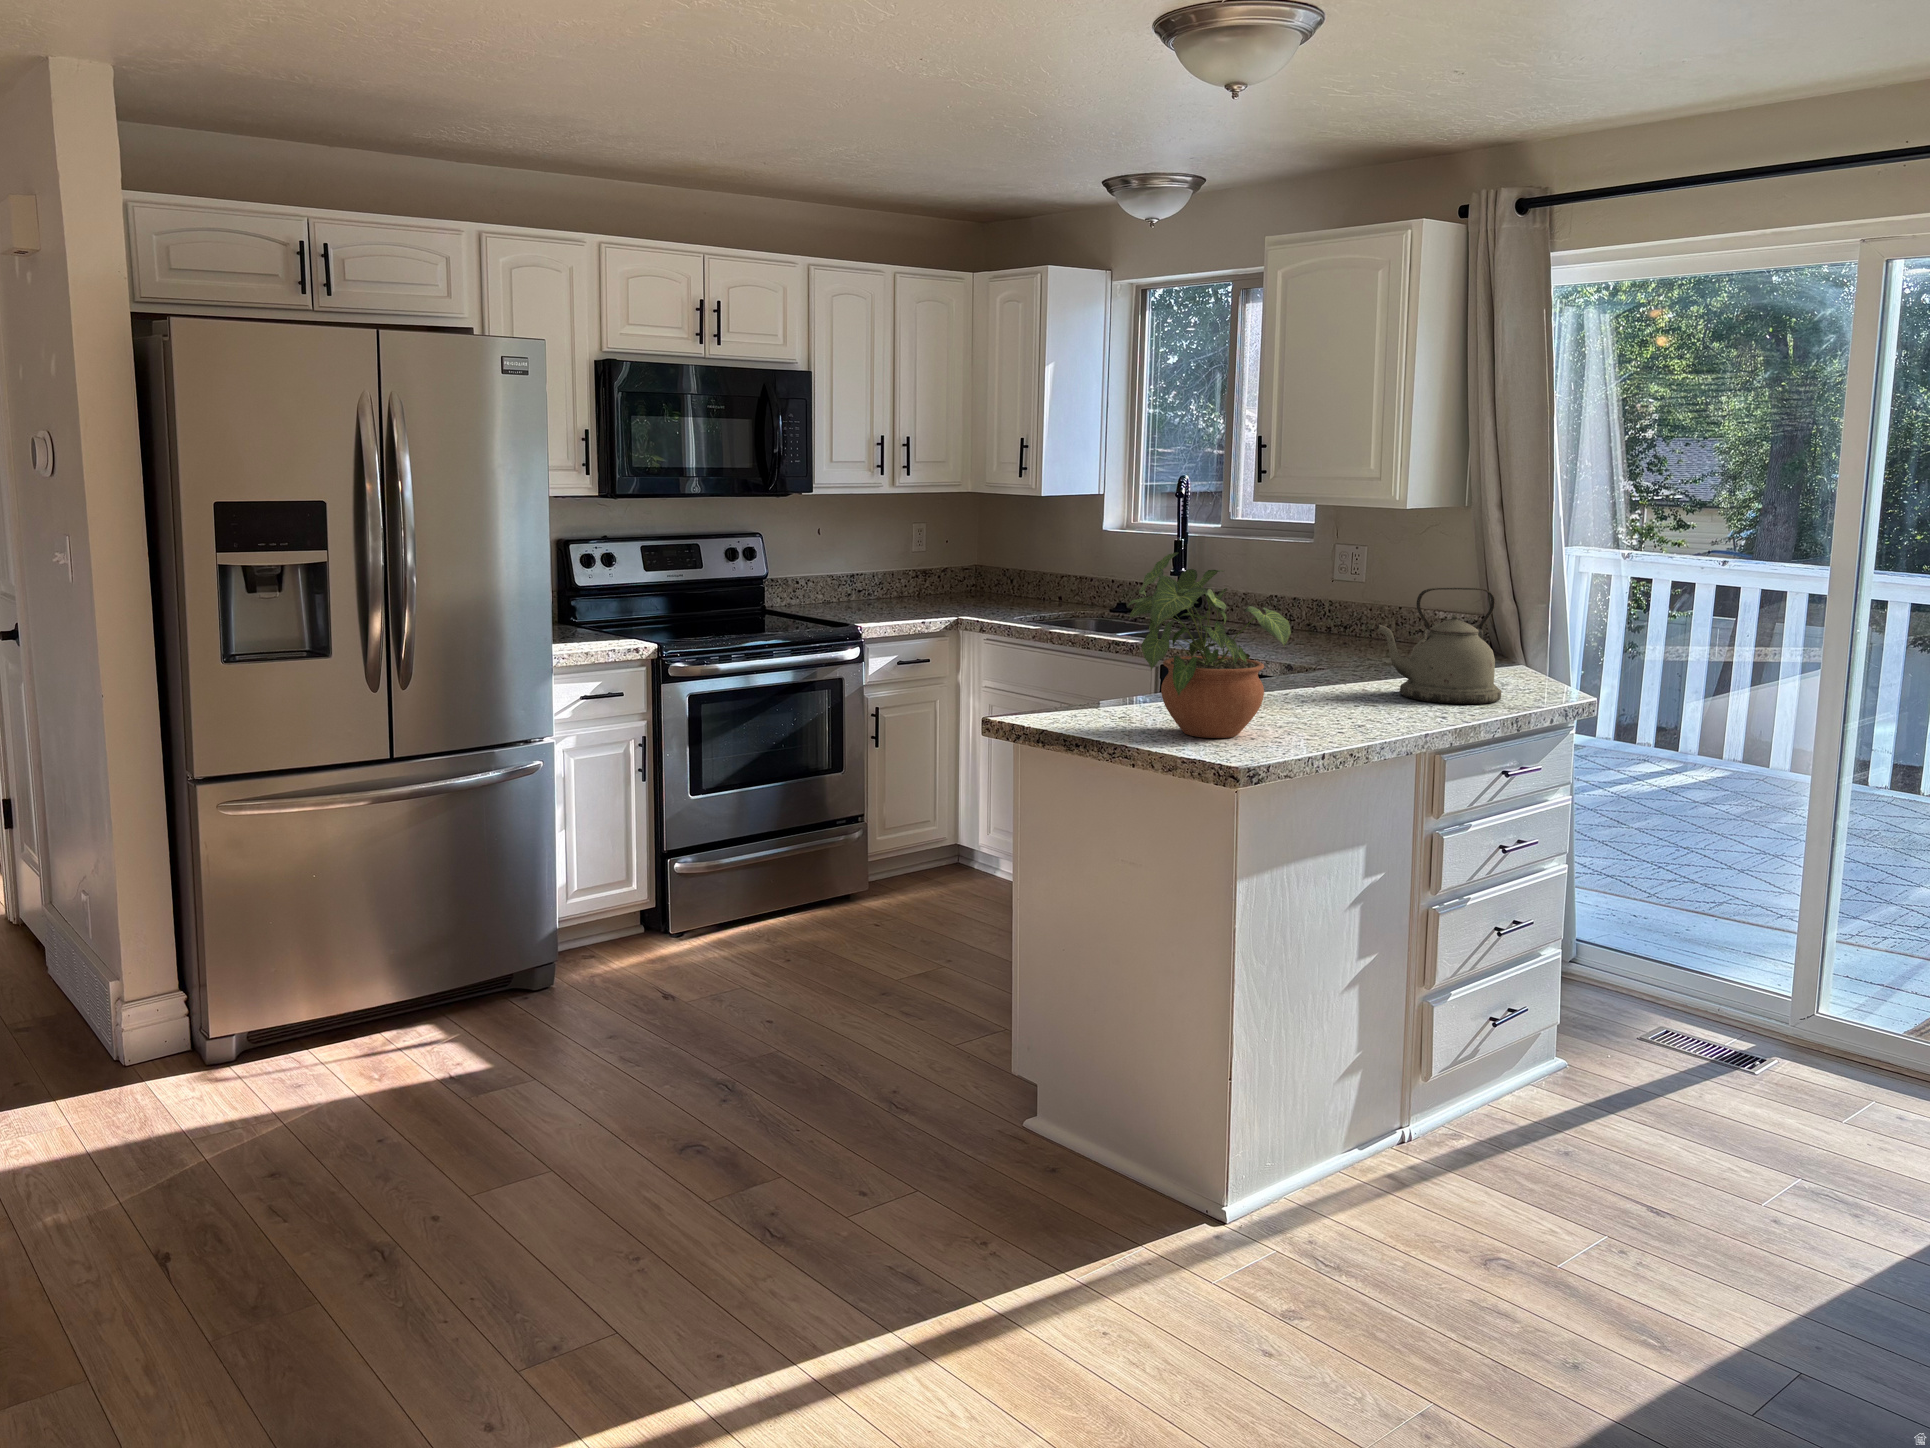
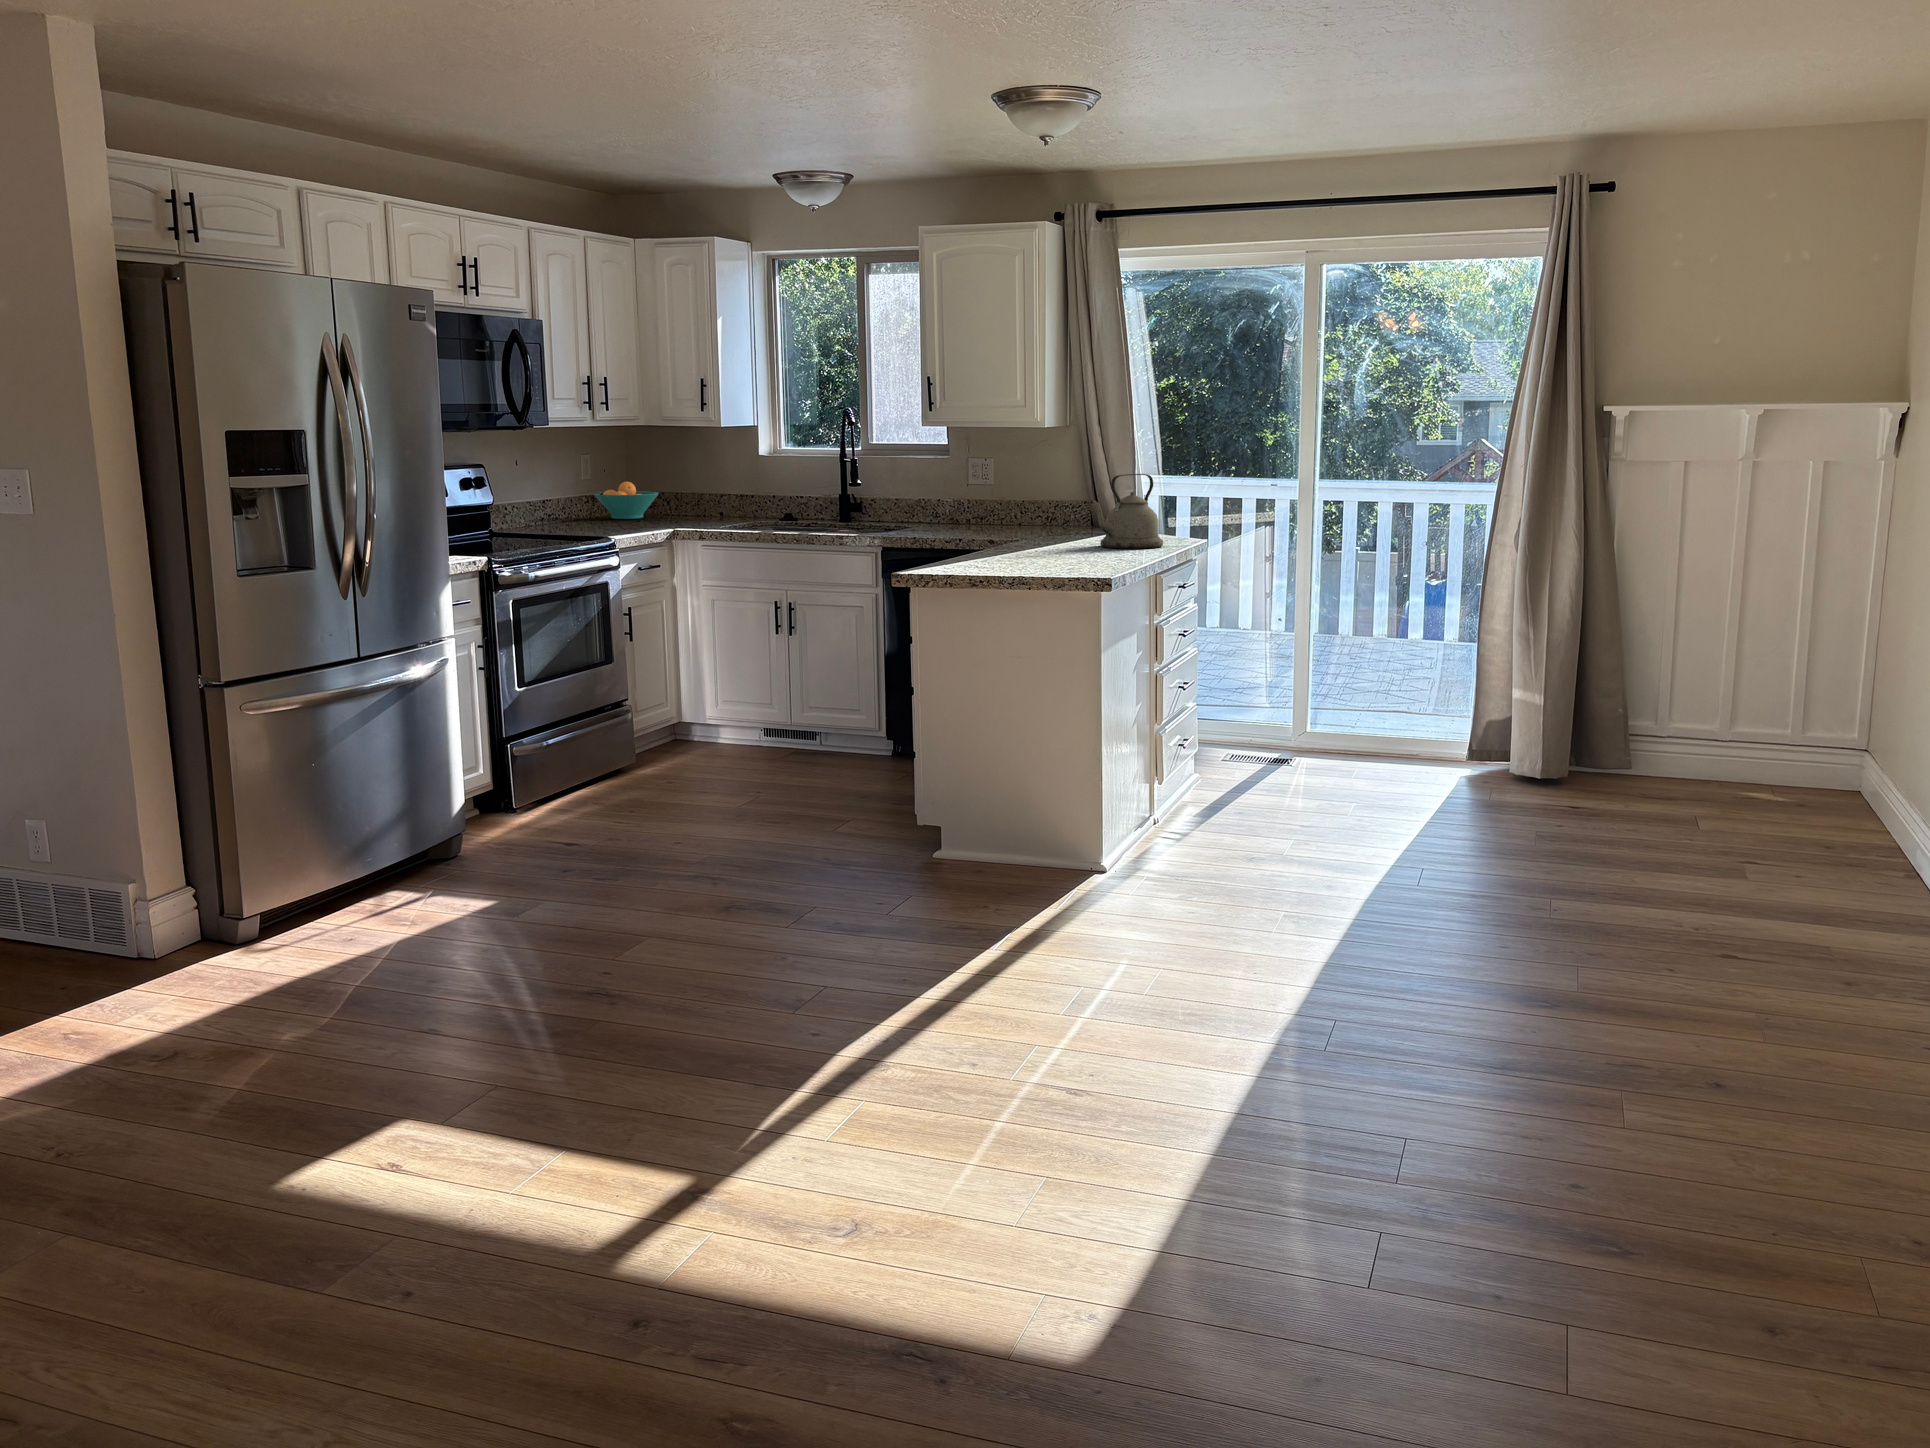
potted plant: present [1127,552,1291,738] -> none [996,451,1096,569]
fruit bowl: none [935,555,1007,598] -> present [594,482,659,519]

